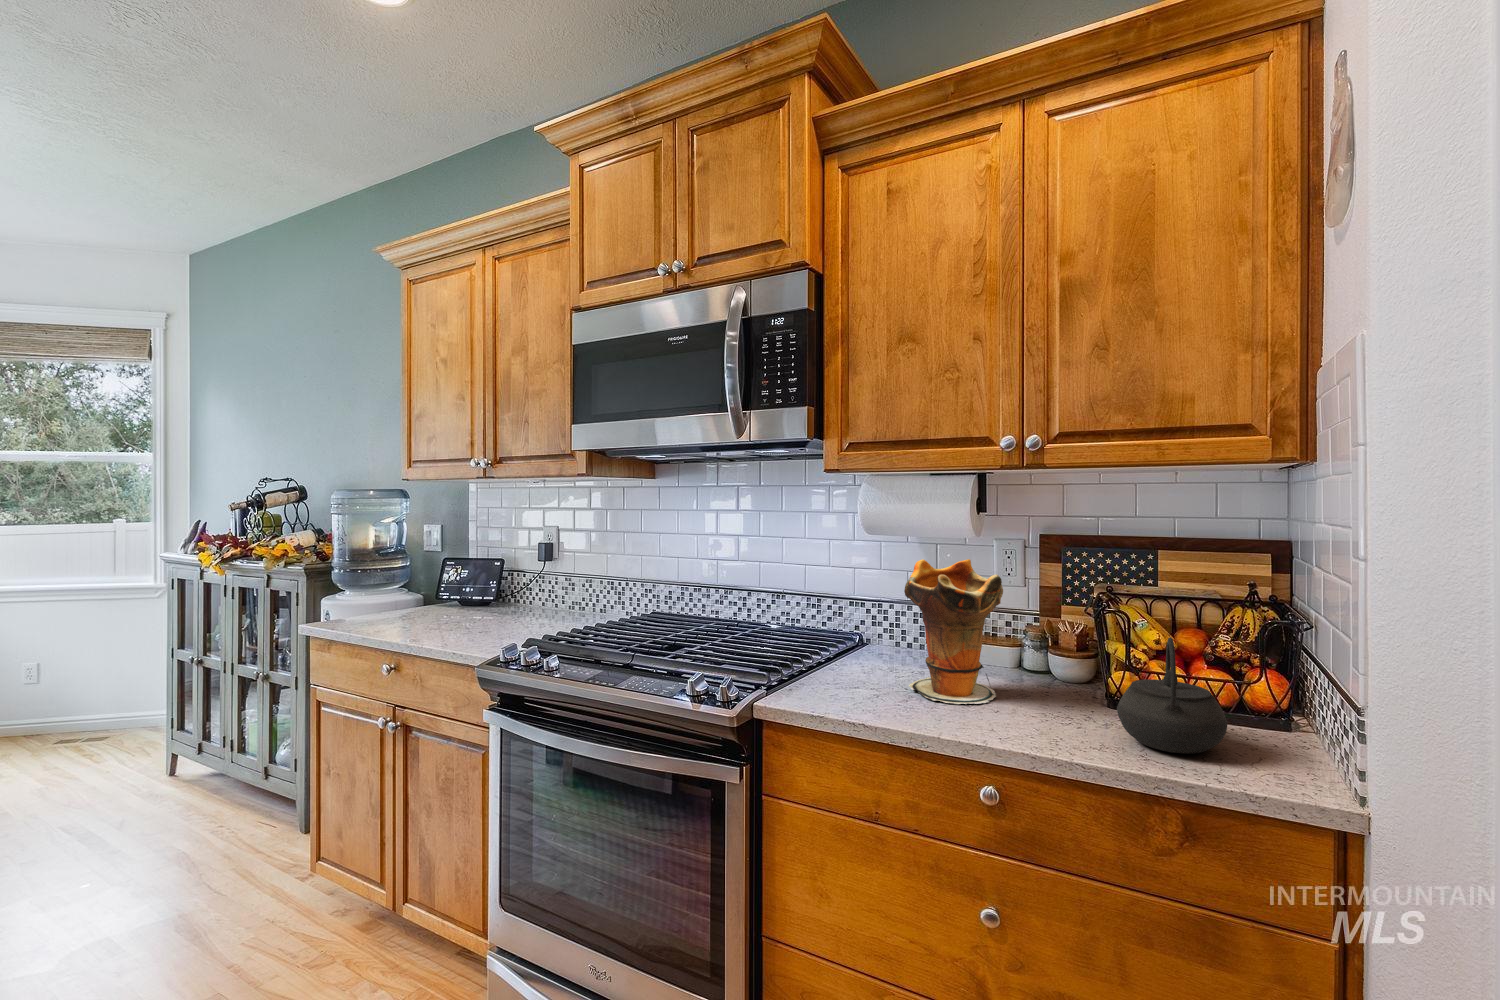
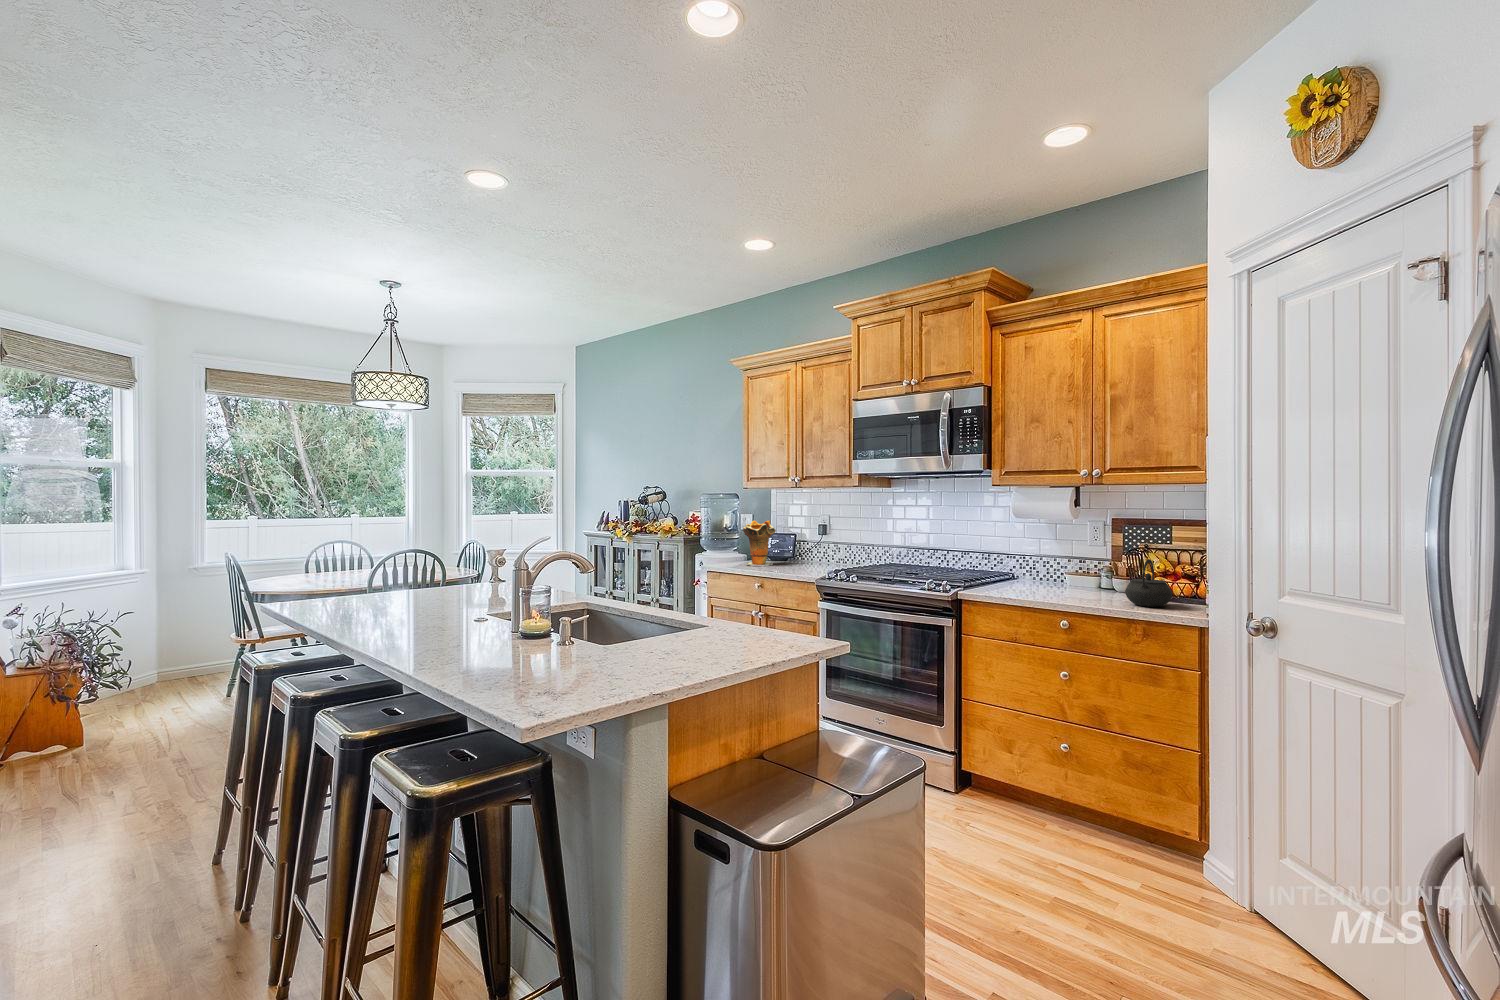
decorative vase: present [904,559,1003,704] -> present [743,521,776,566]

